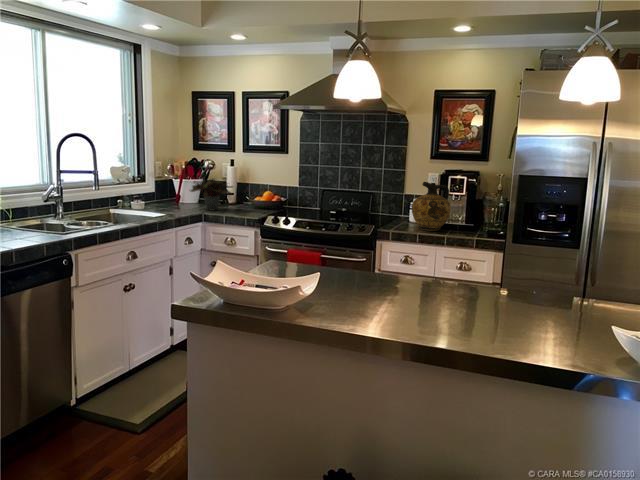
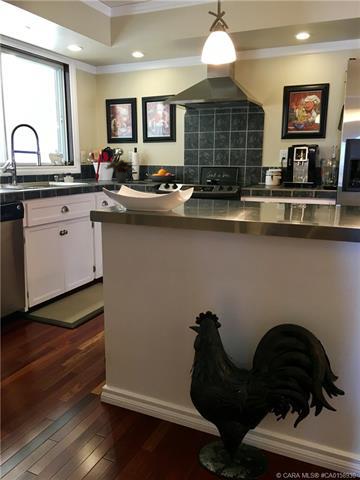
ceramic jug: present [412,182,451,231] -> none [267,152,296,189]

